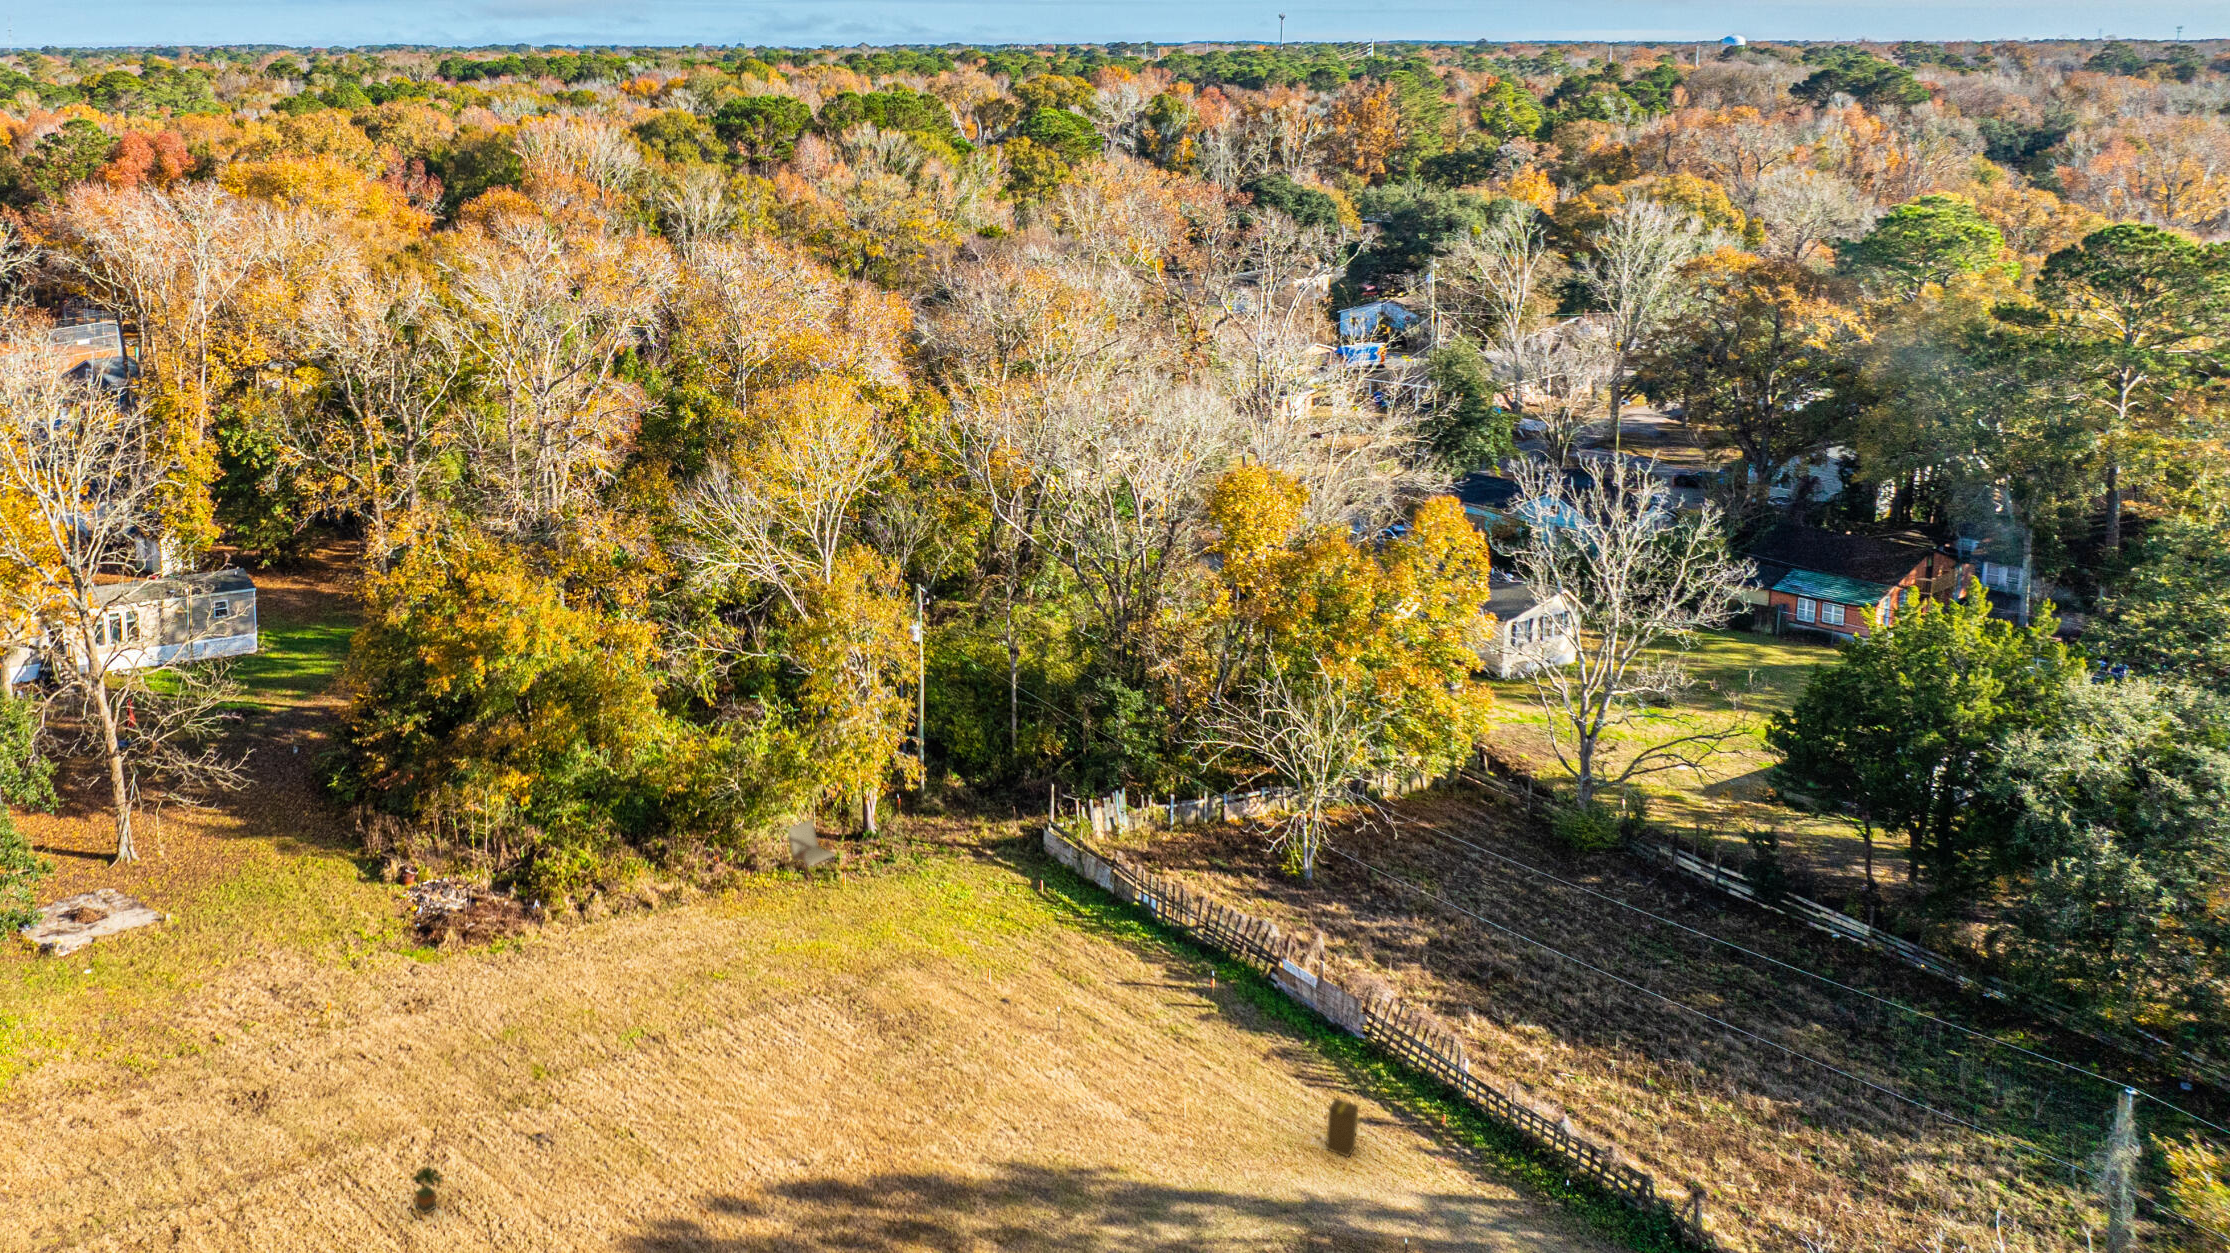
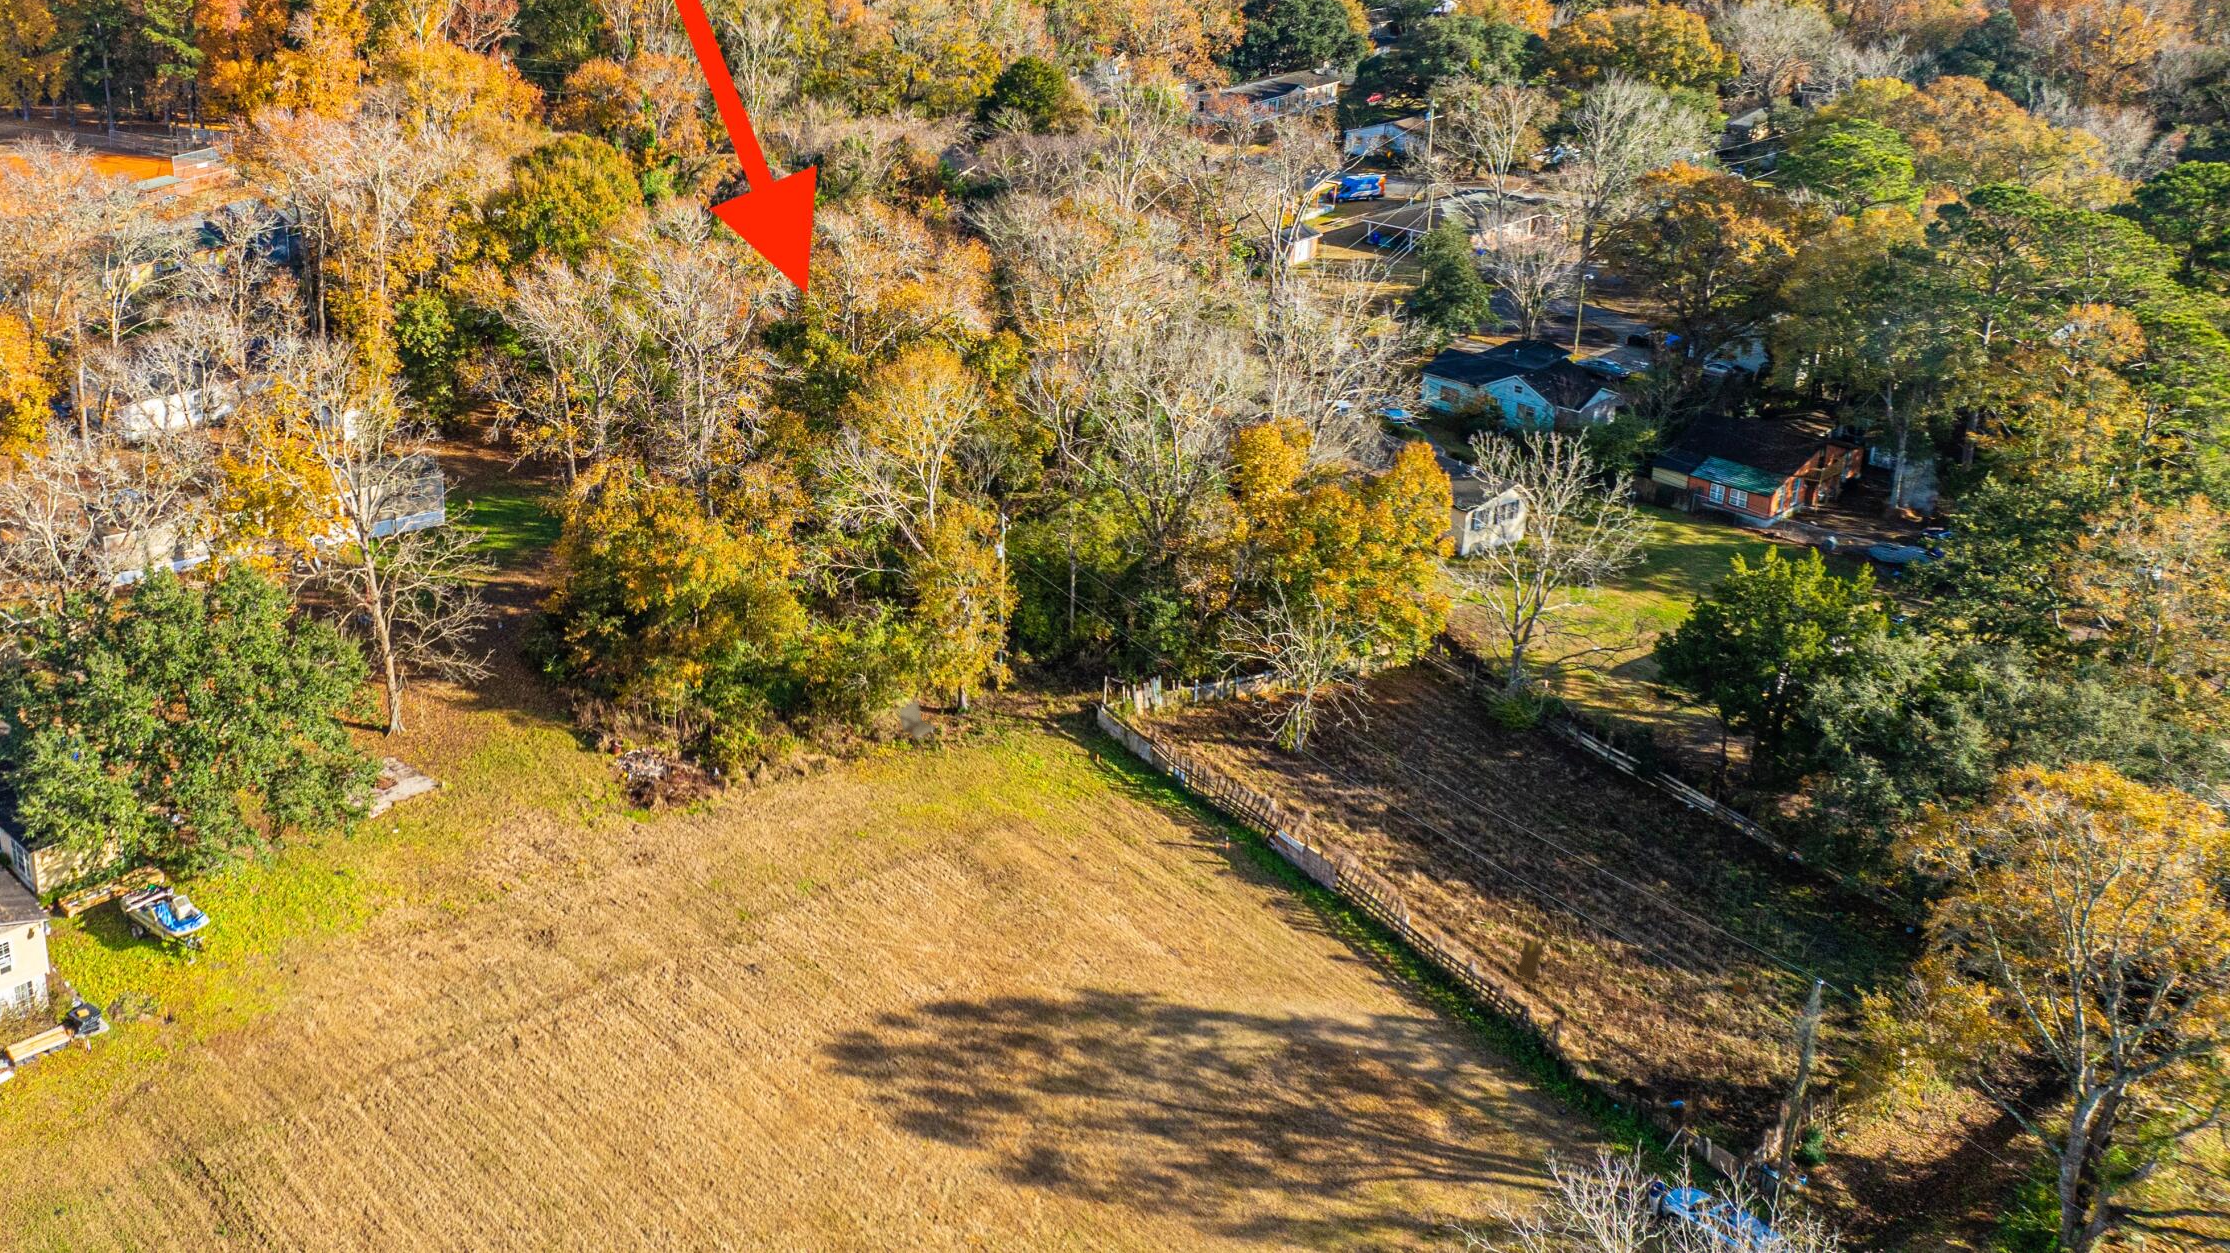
cardboard box: present [1326,1099,1358,1157] -> present [1518,940,1543,979]
potted tree: present [412,1167,442,1213] -> present [1733,969,1755,997]

